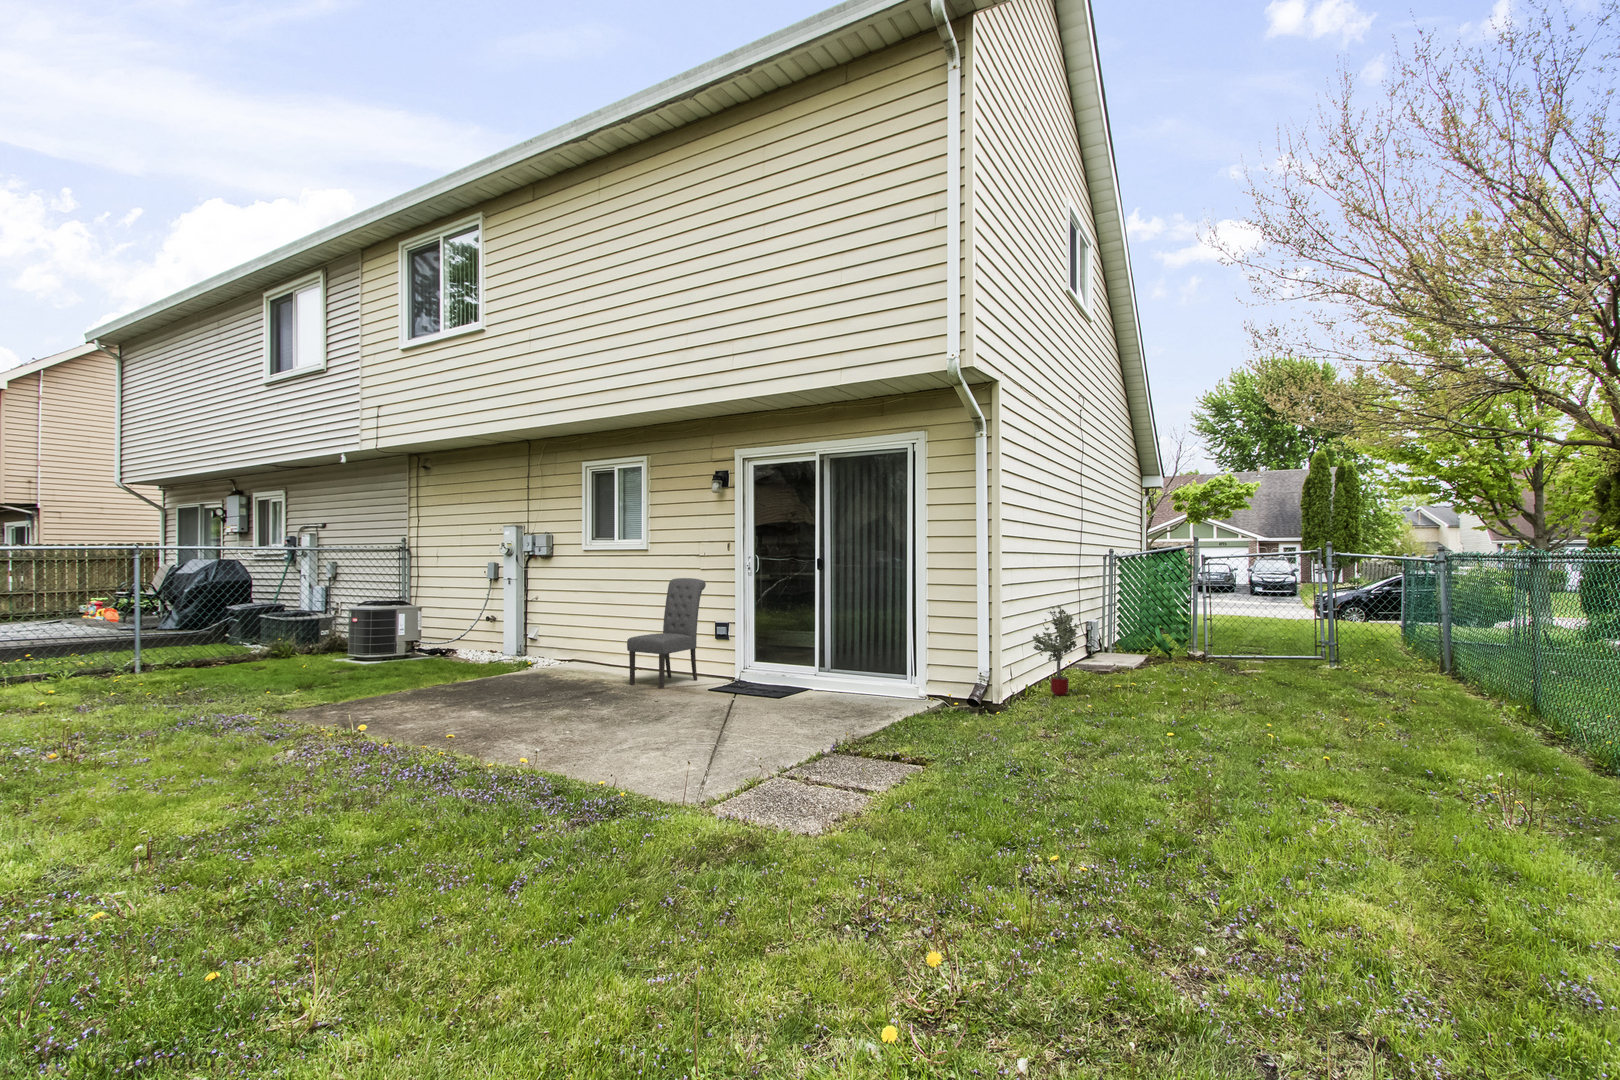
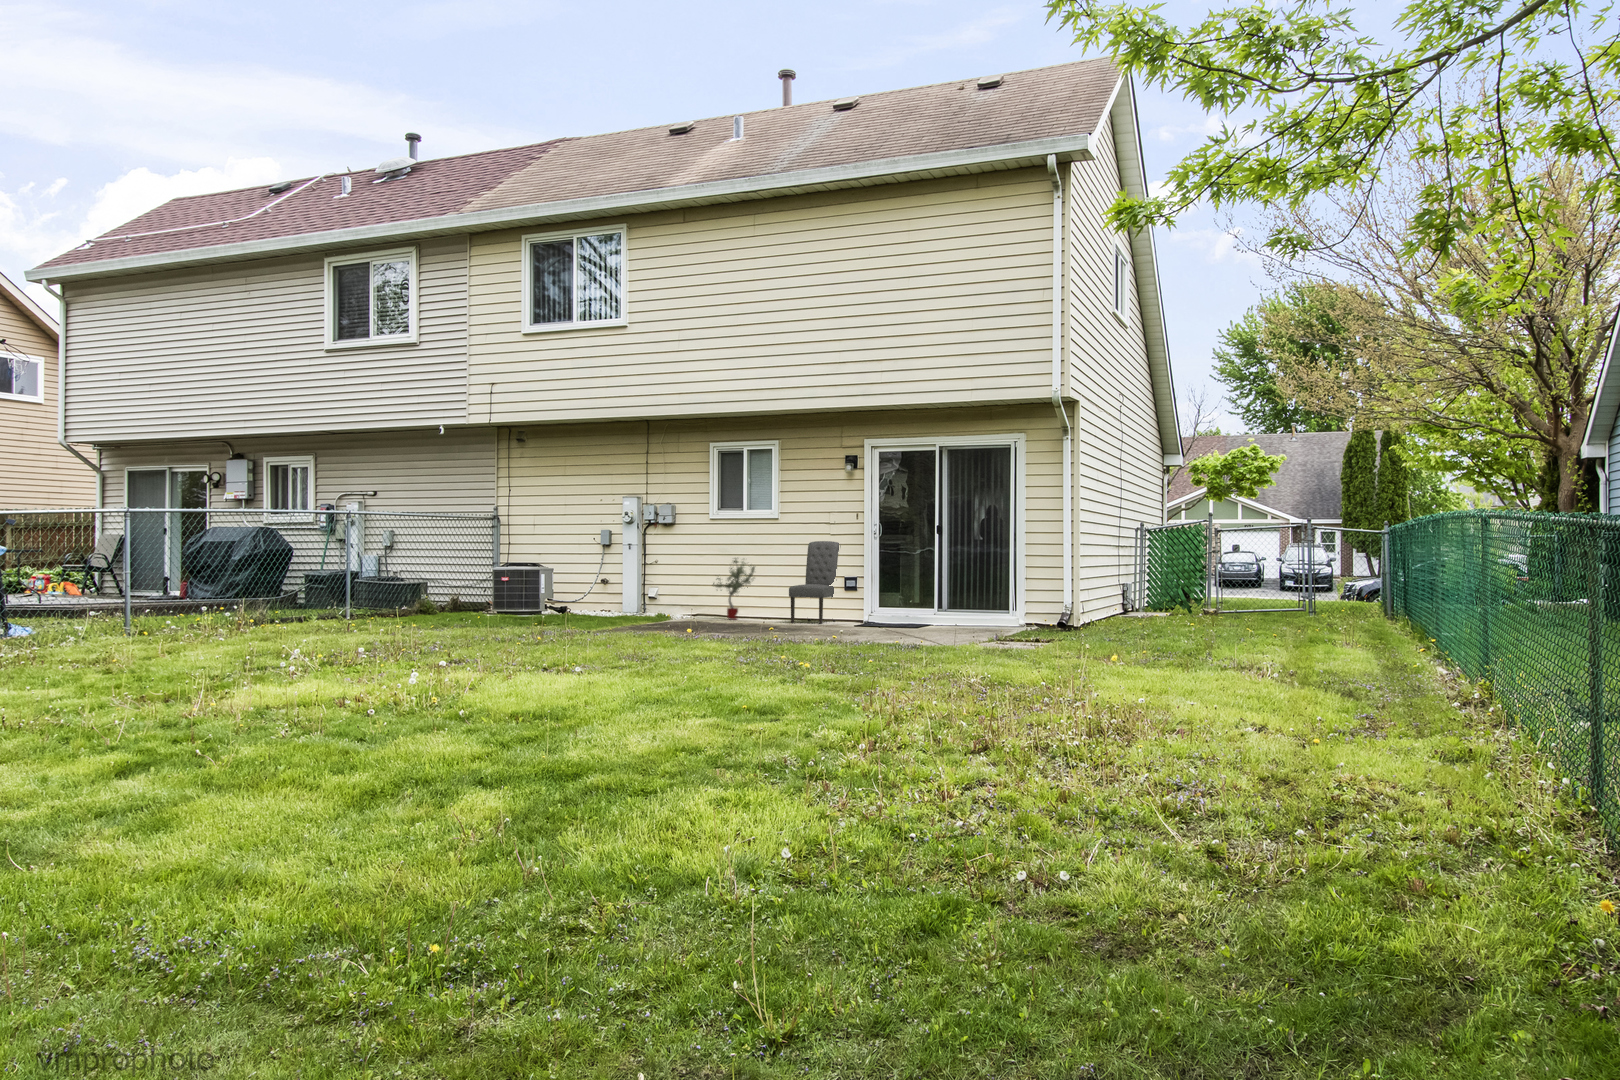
potted tree: present [1033,605,1079,696] -> present [712,558,755,620]

